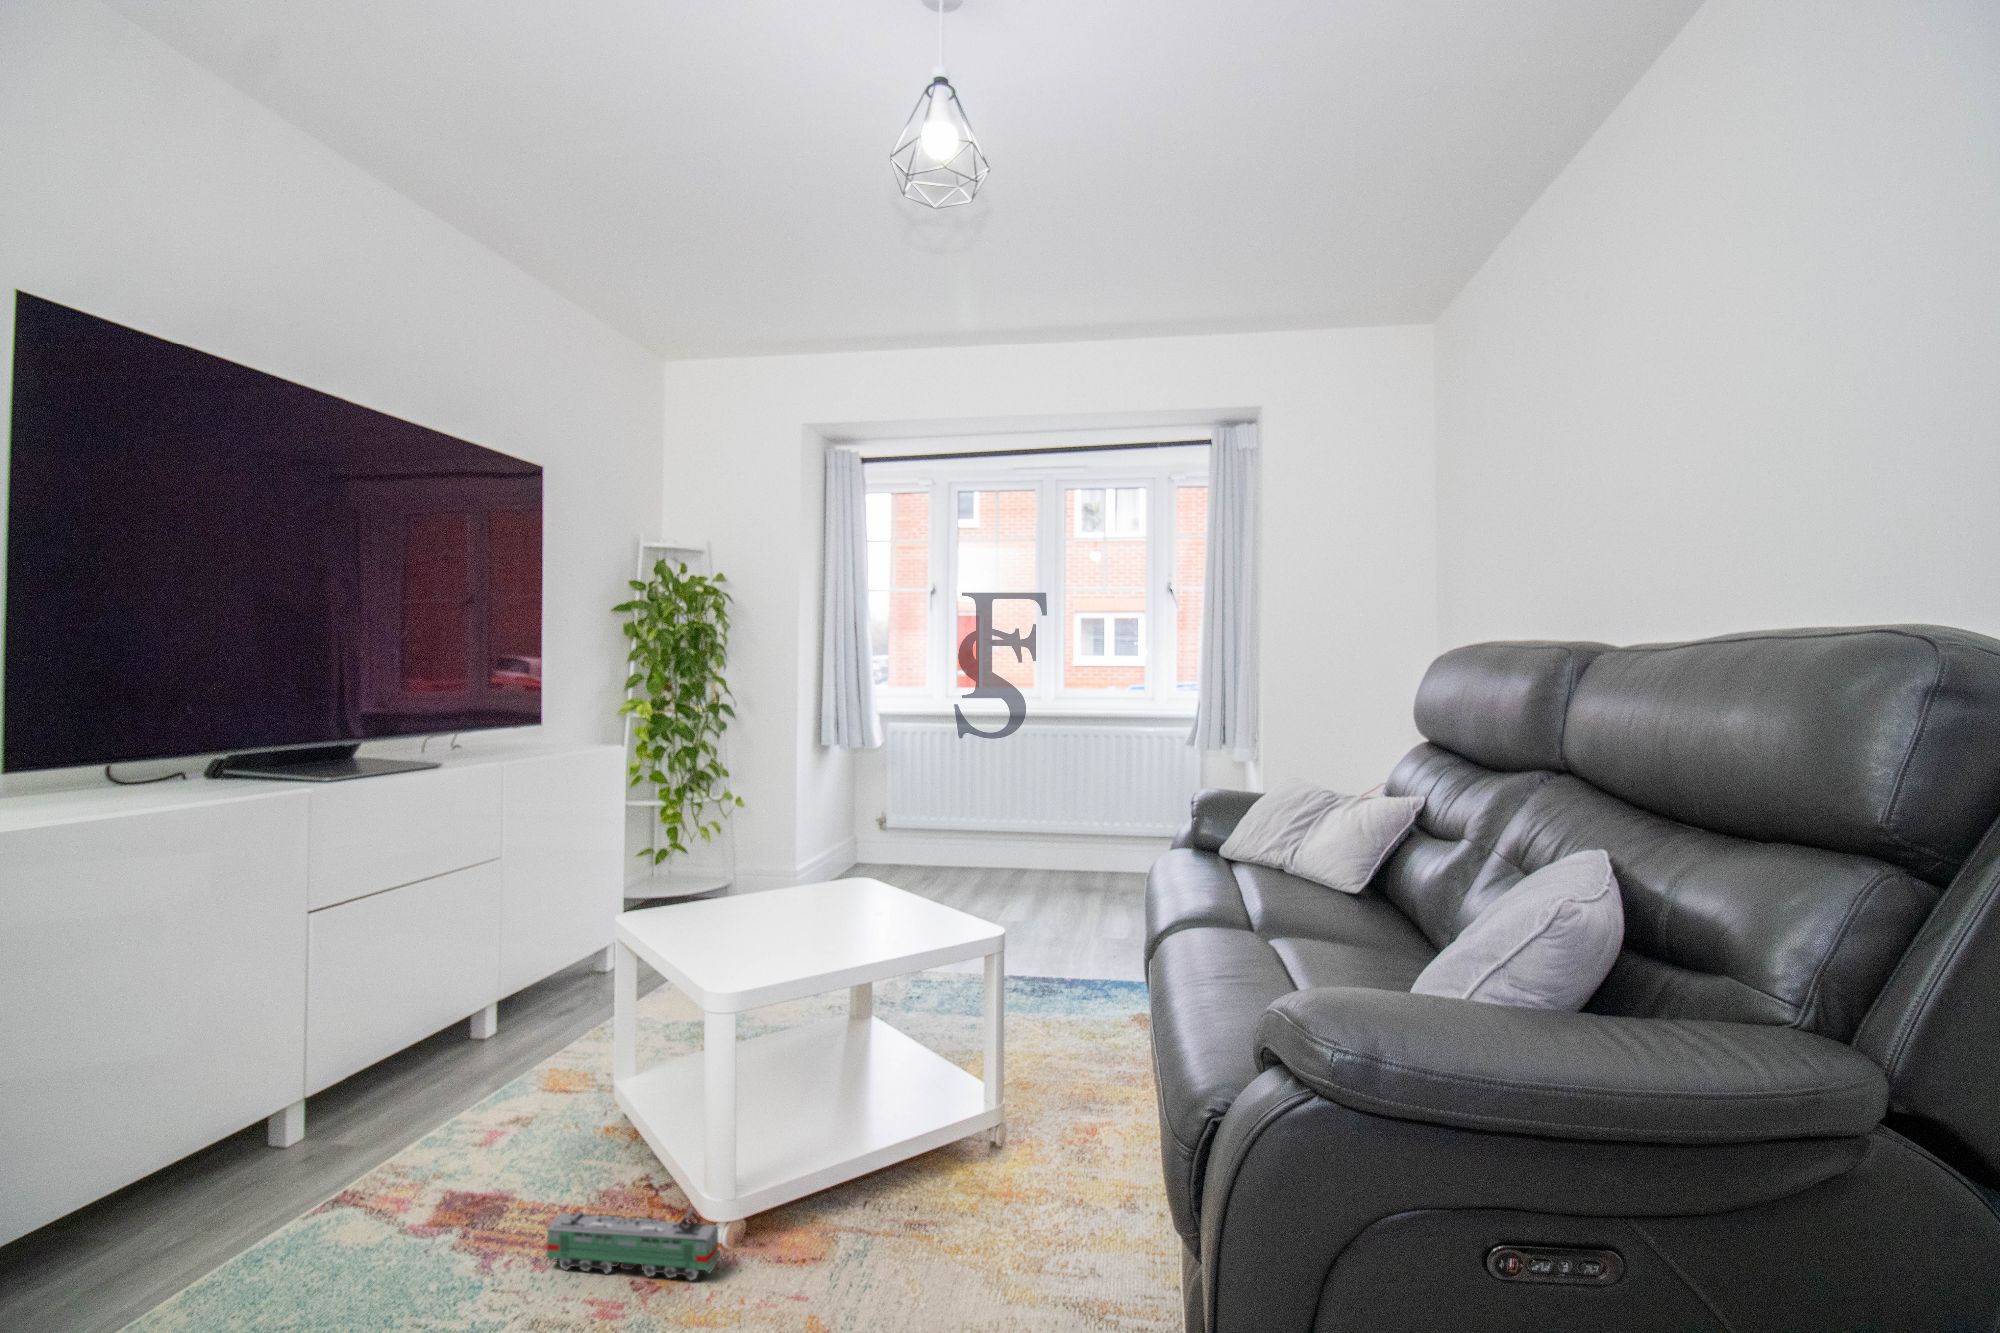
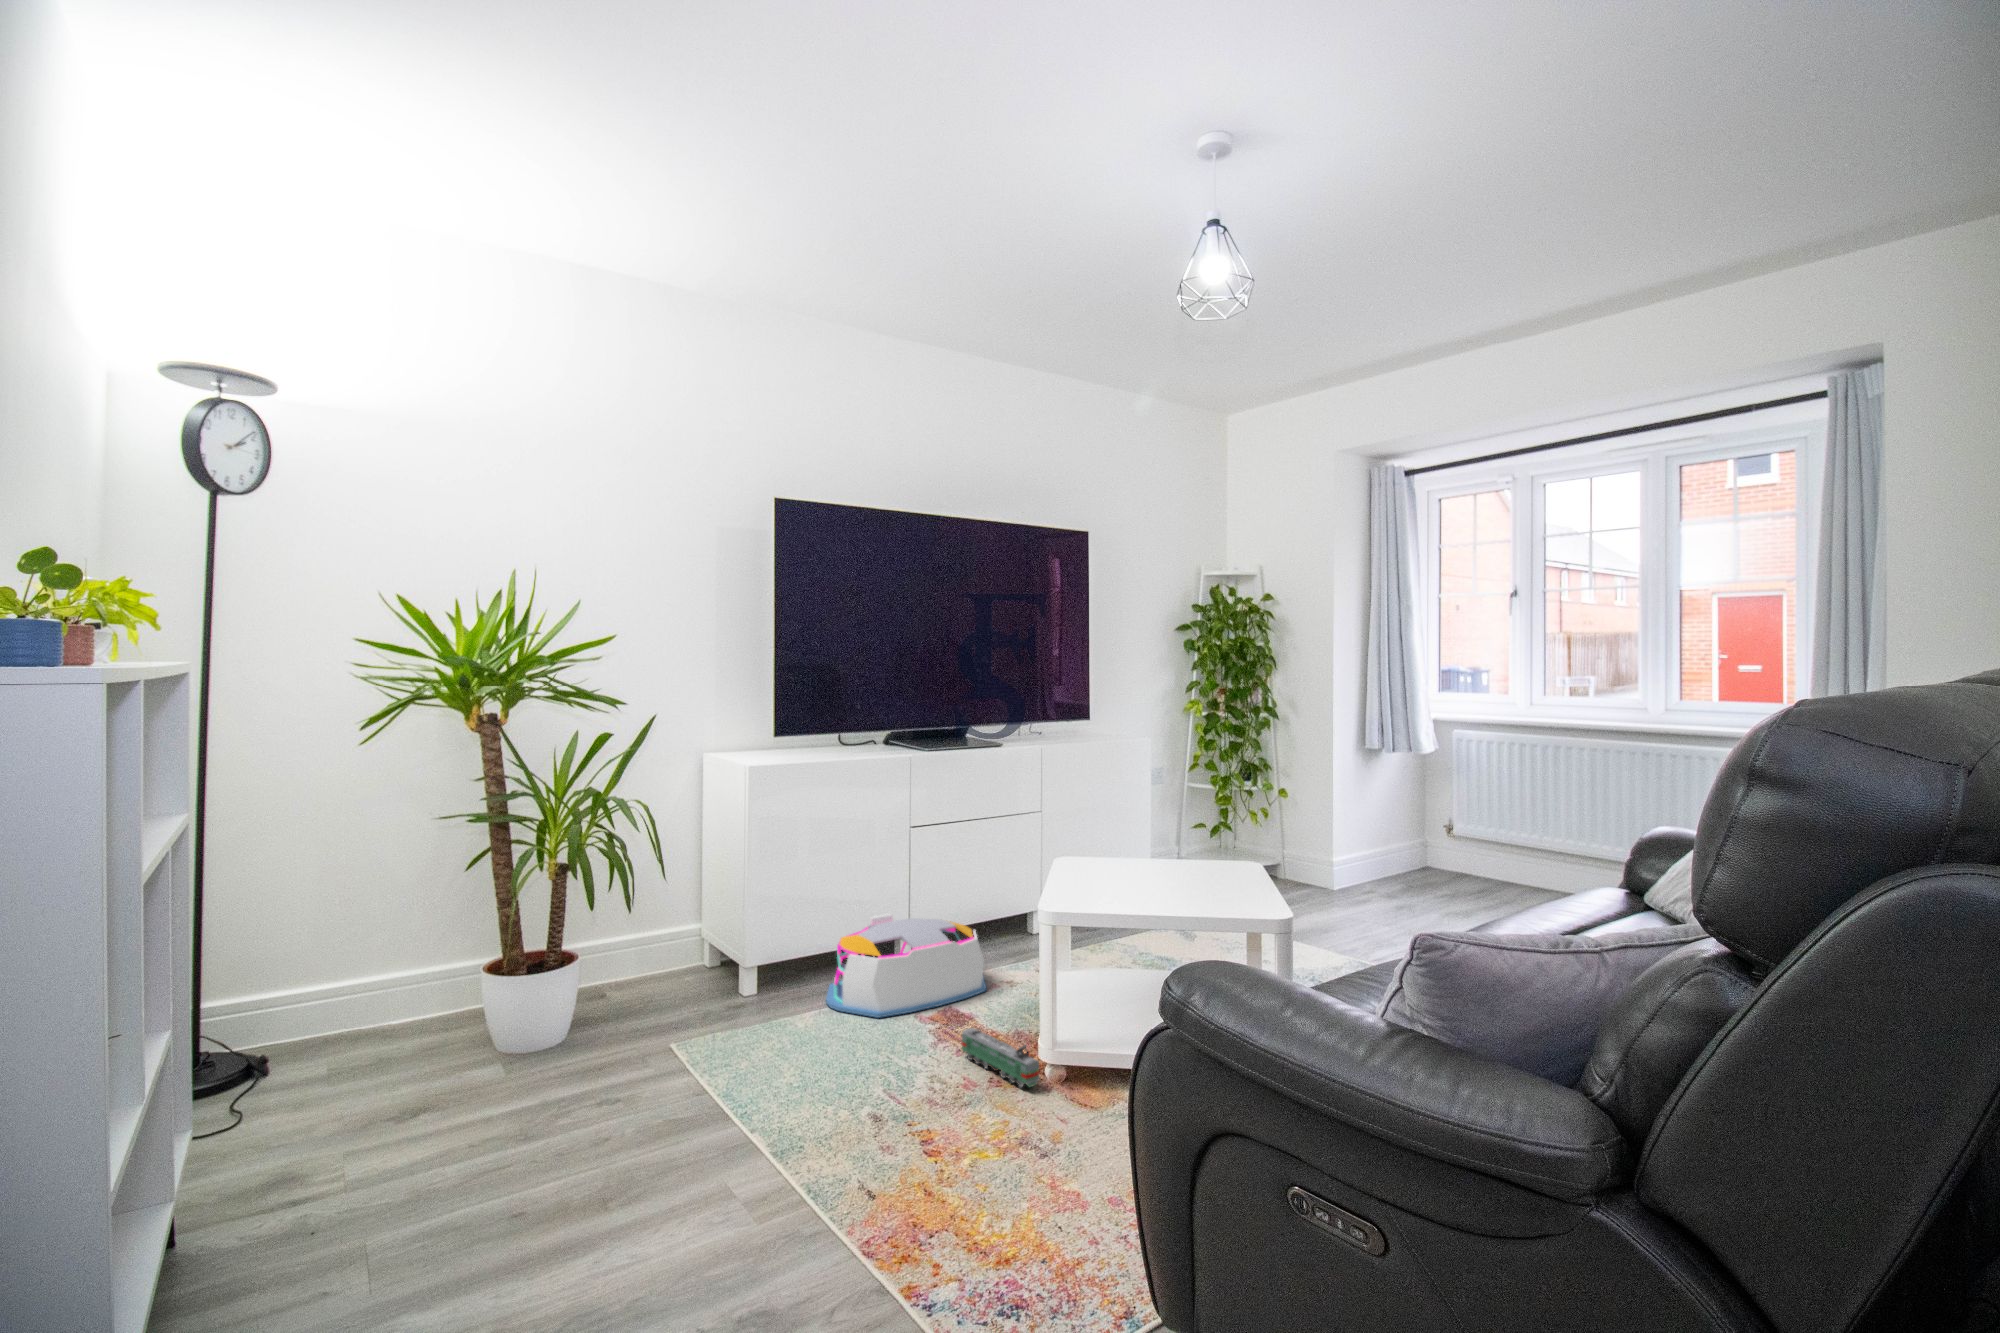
storage bin: none [155,1050,493,1282] -> present [826,914,986,1018]

